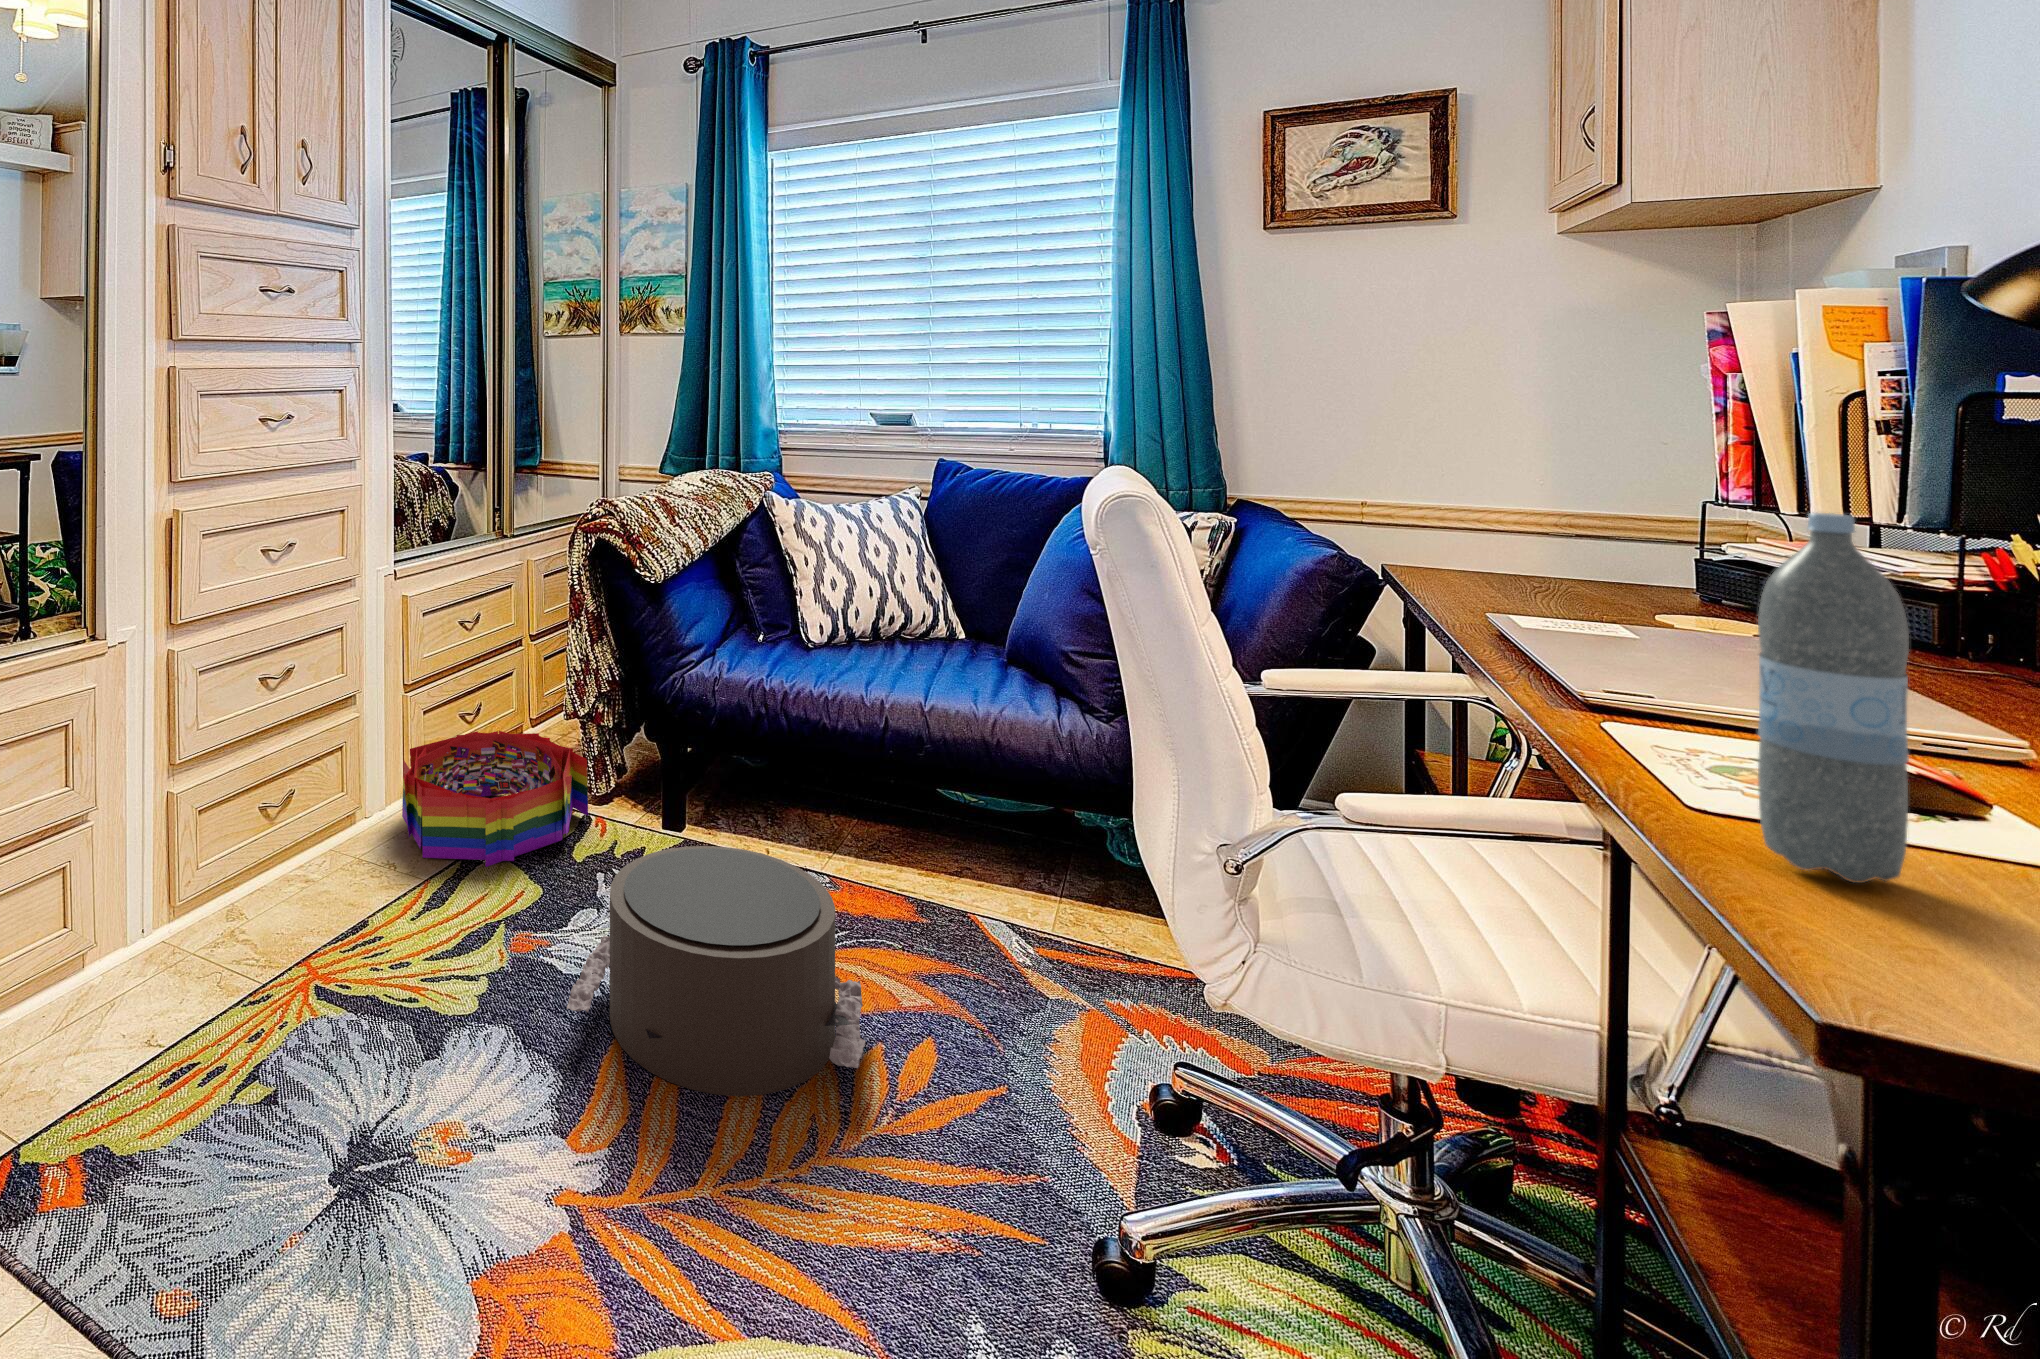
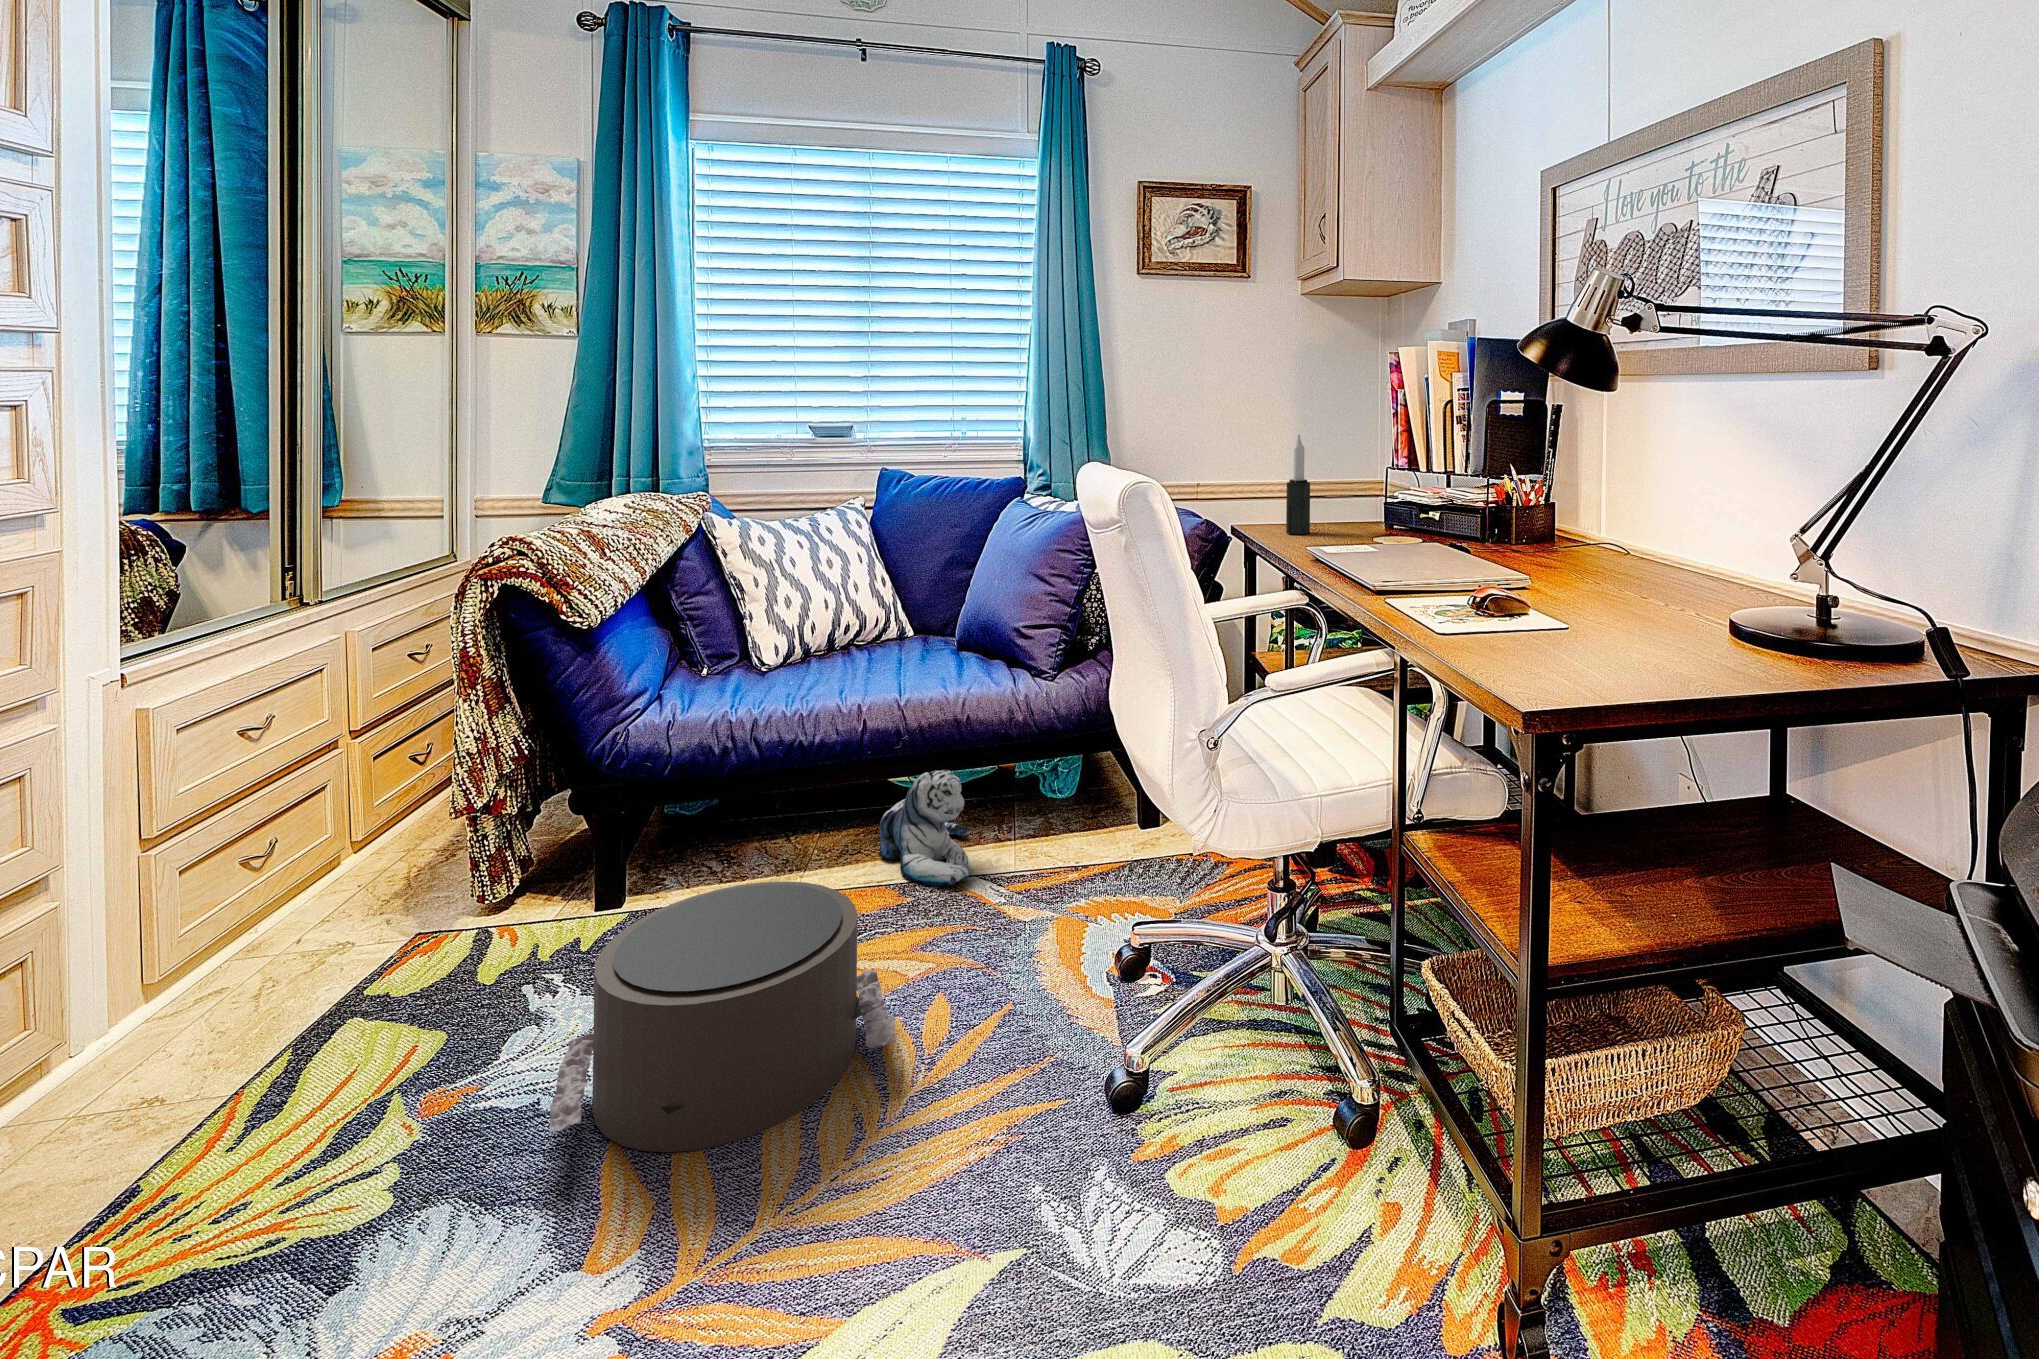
candle: none [1467,449,1514,598] -> present [1286,434,1310,535]
water bottle: present [1758,513,1909,883] -> none [1480,461,1534,656]
storage bin: present [402,731,588,867] -> none [151,847,483,1064]
plush toy: none [909,792,1009,925] -> present [879,769,969,886]

